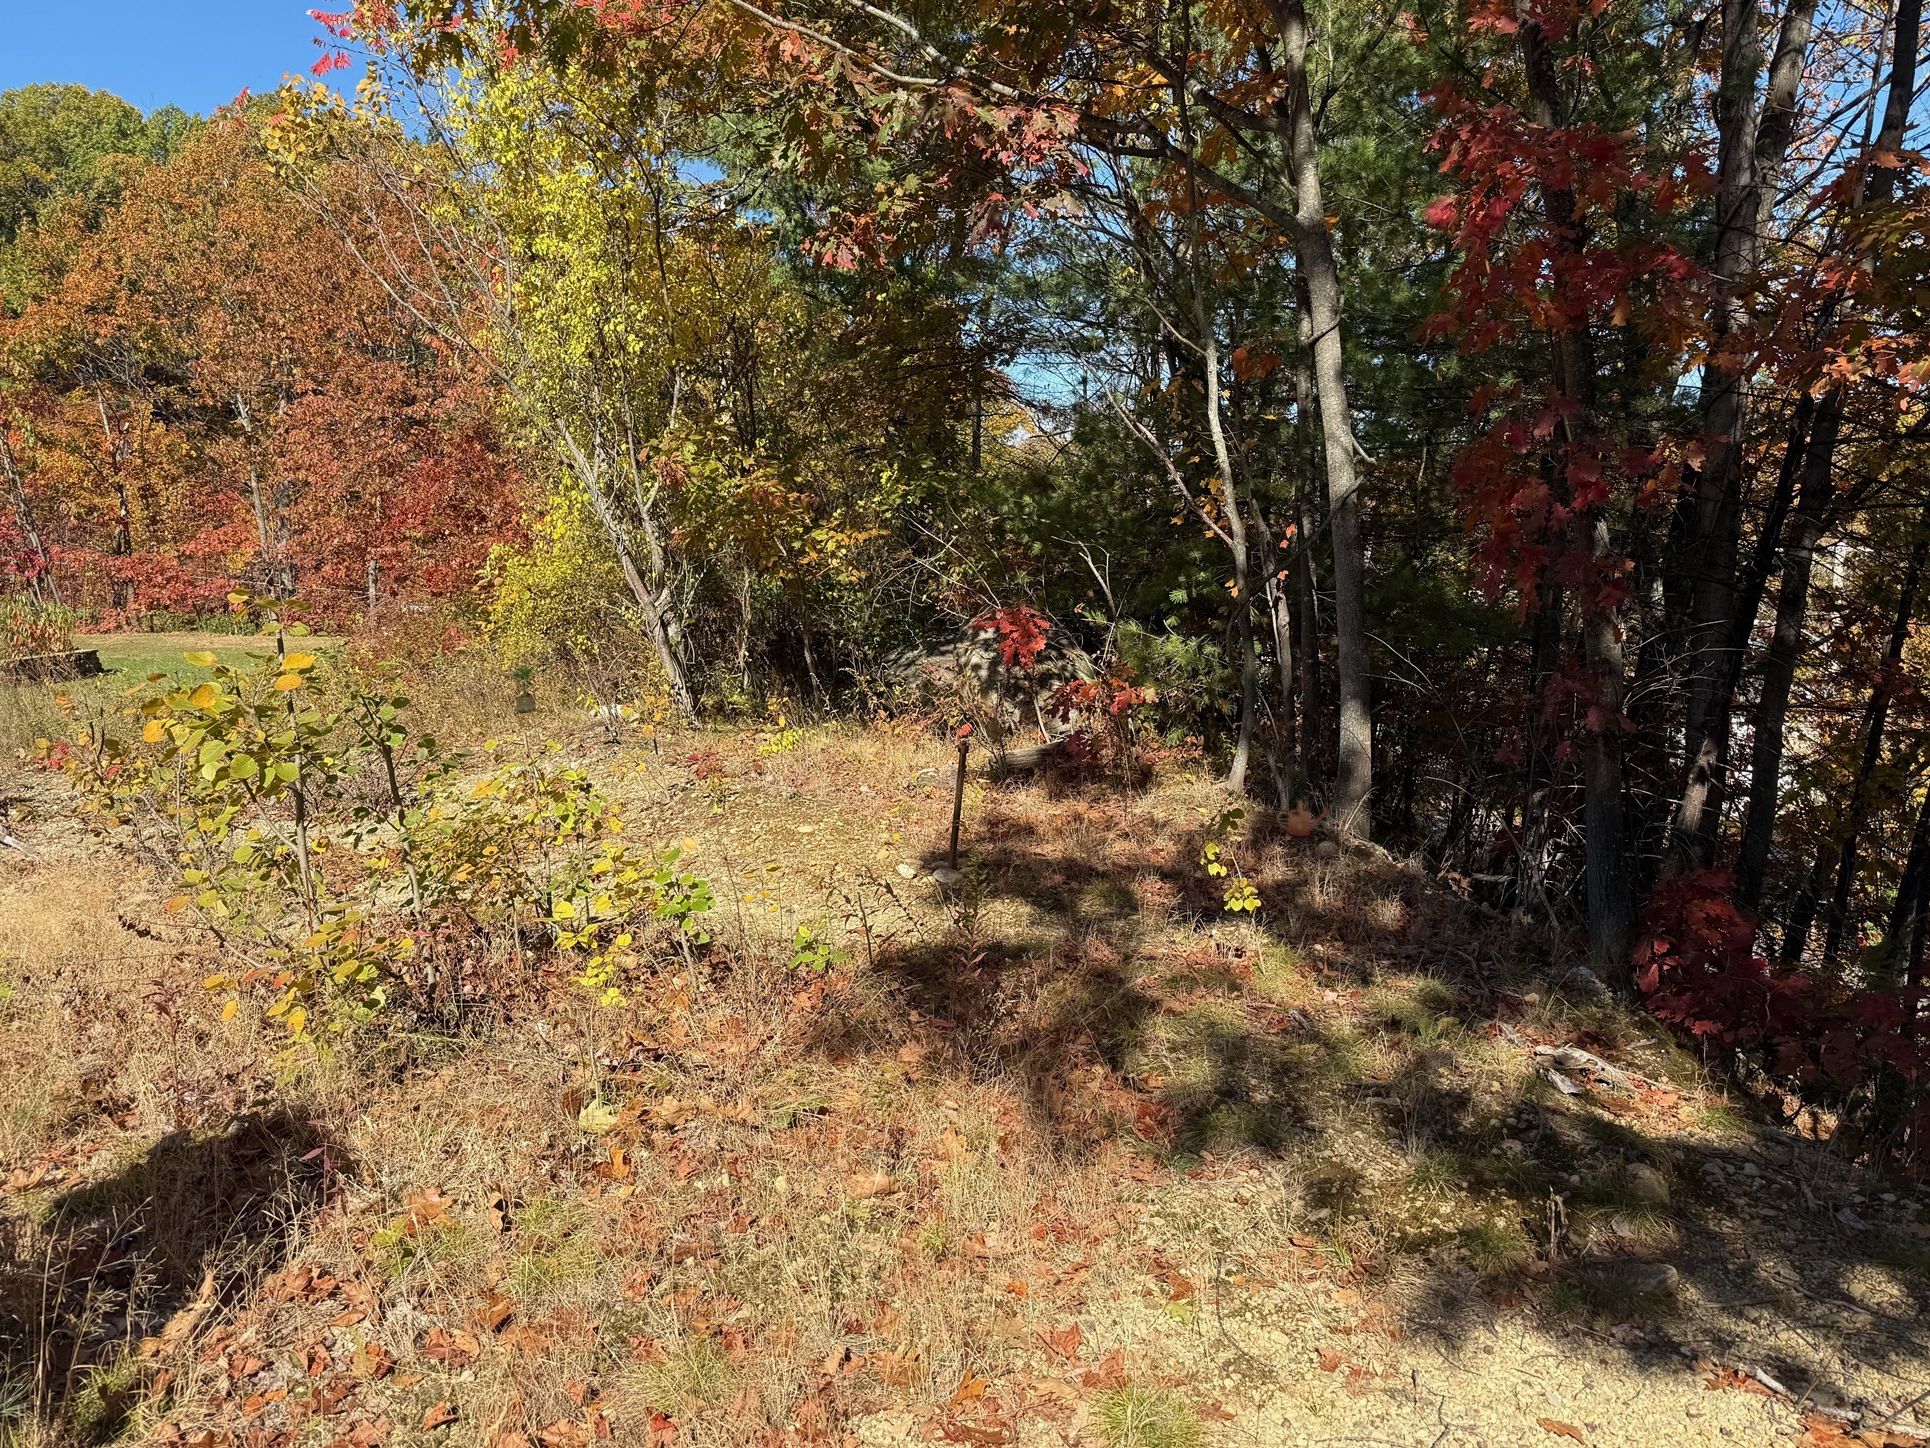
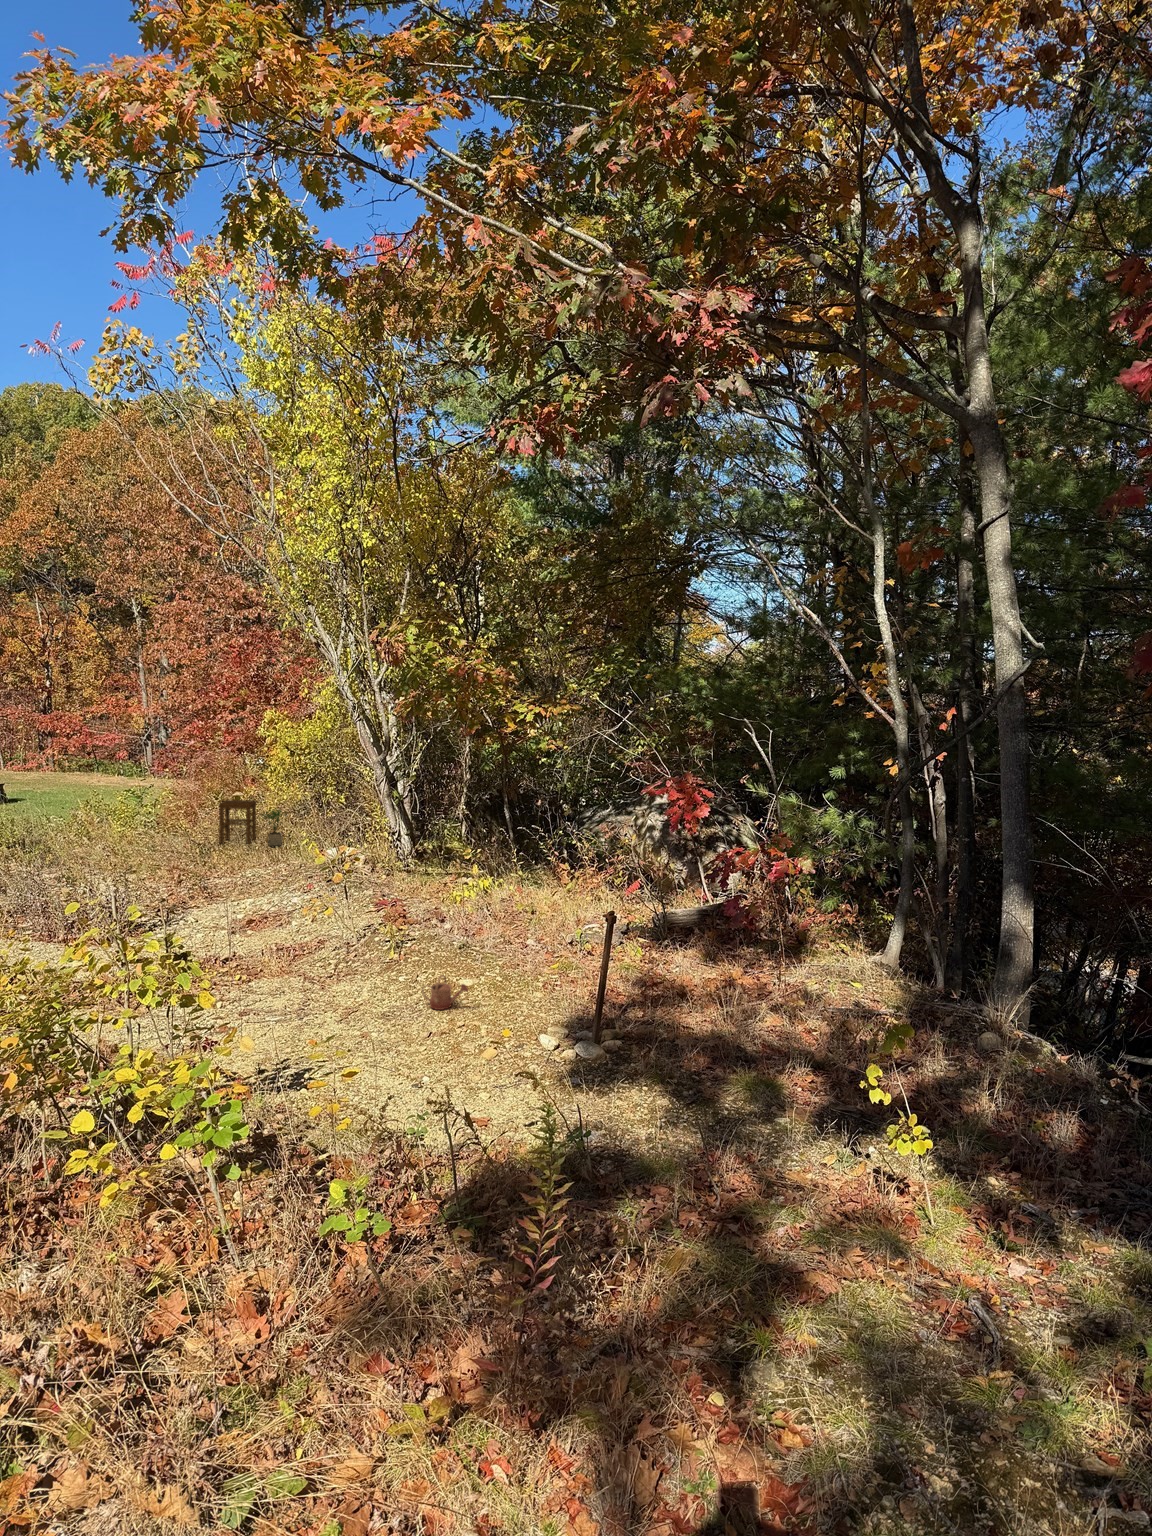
stool: none [451,658,499,712] -> present [219,800,257,844]
watering can: present [1278,801,1330,836] -> present [422,975,468,1010]

